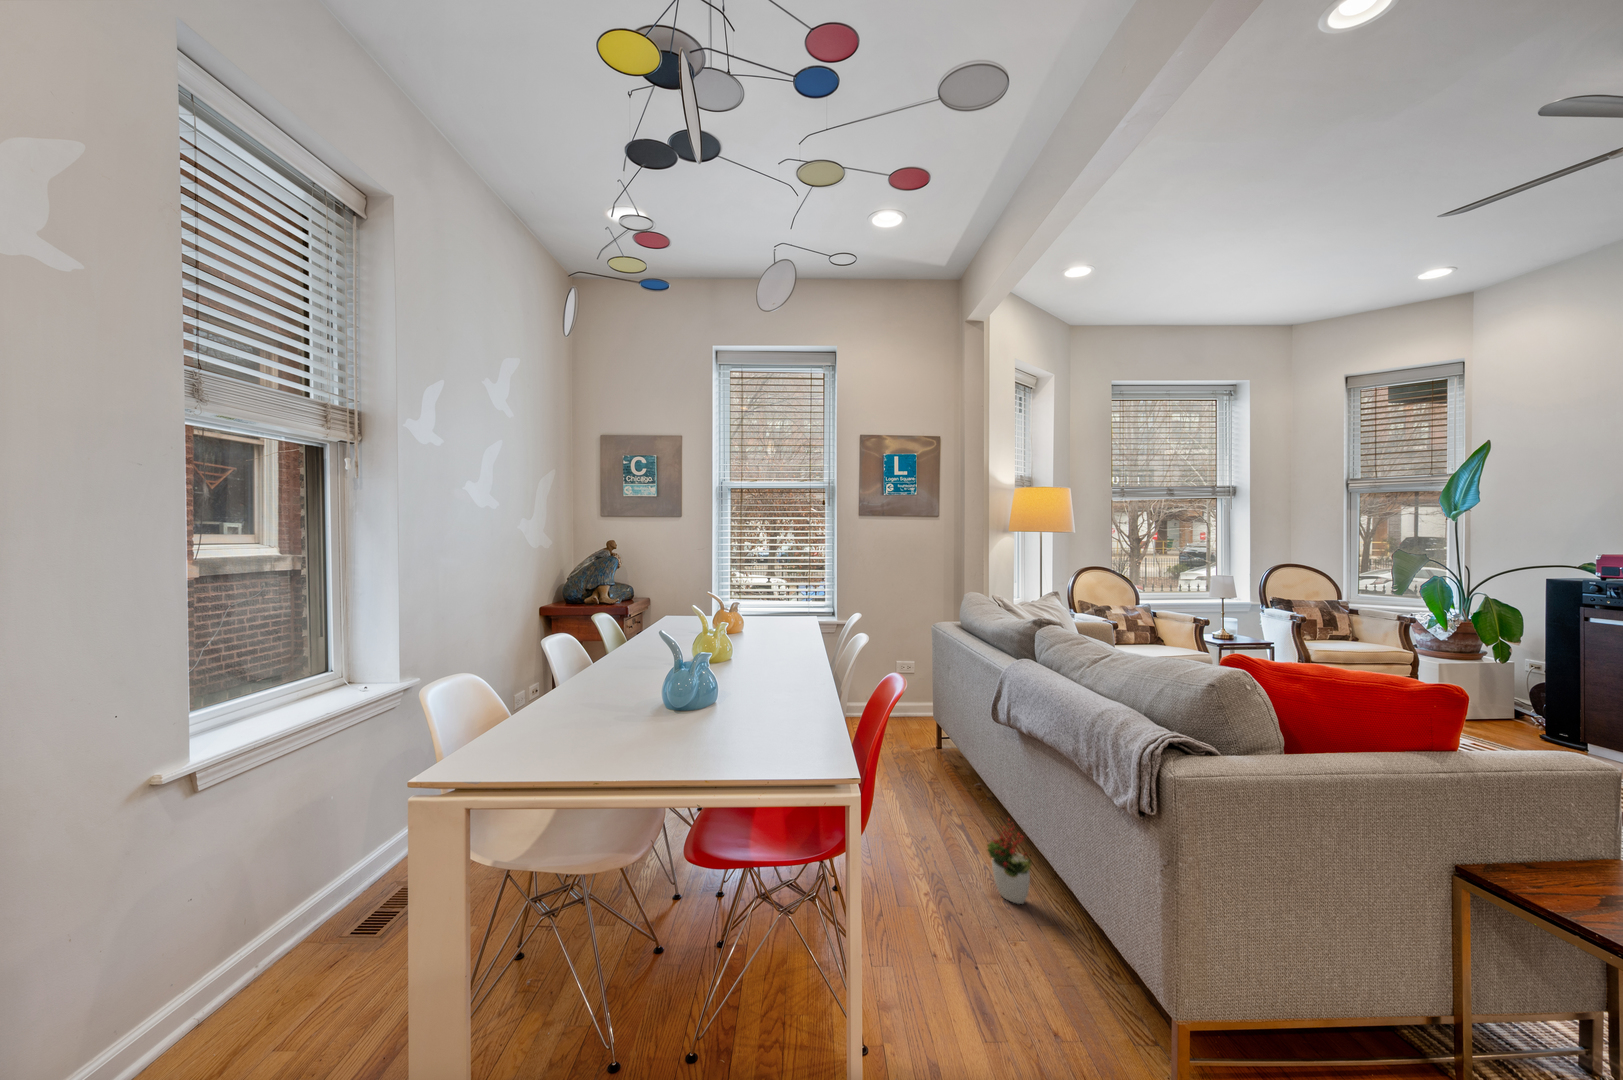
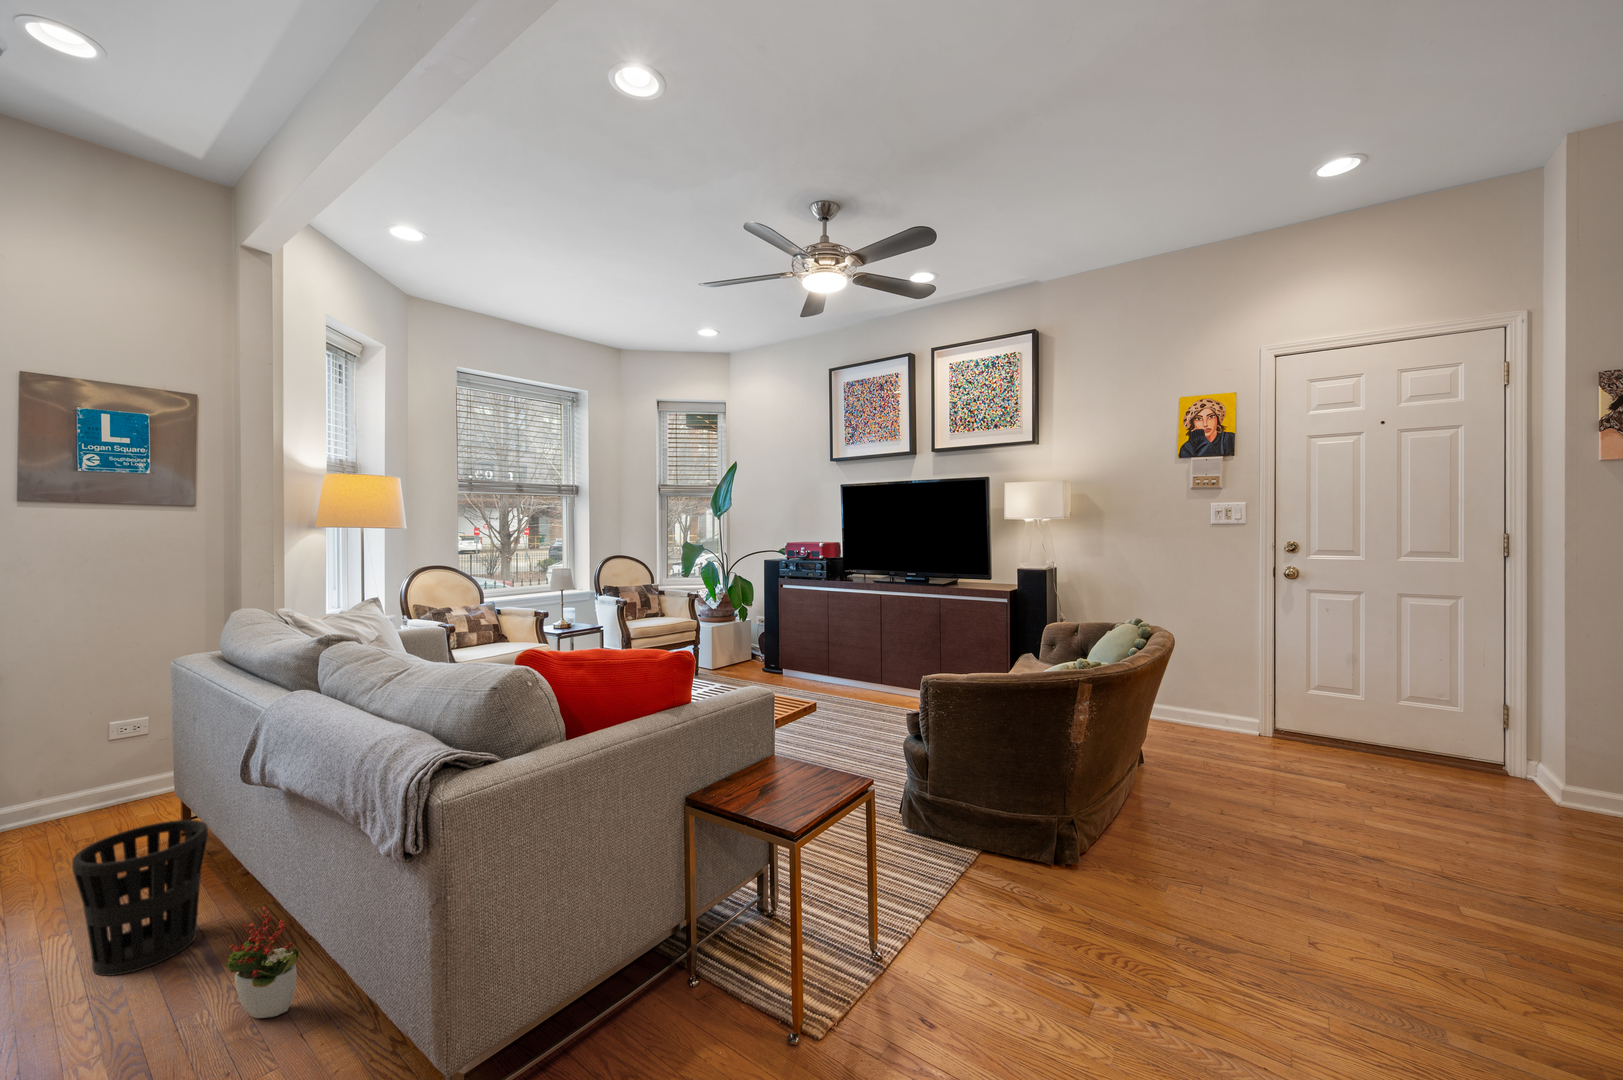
wastebasket: none [900,736,964,832] -> present [72,820,208,976]

